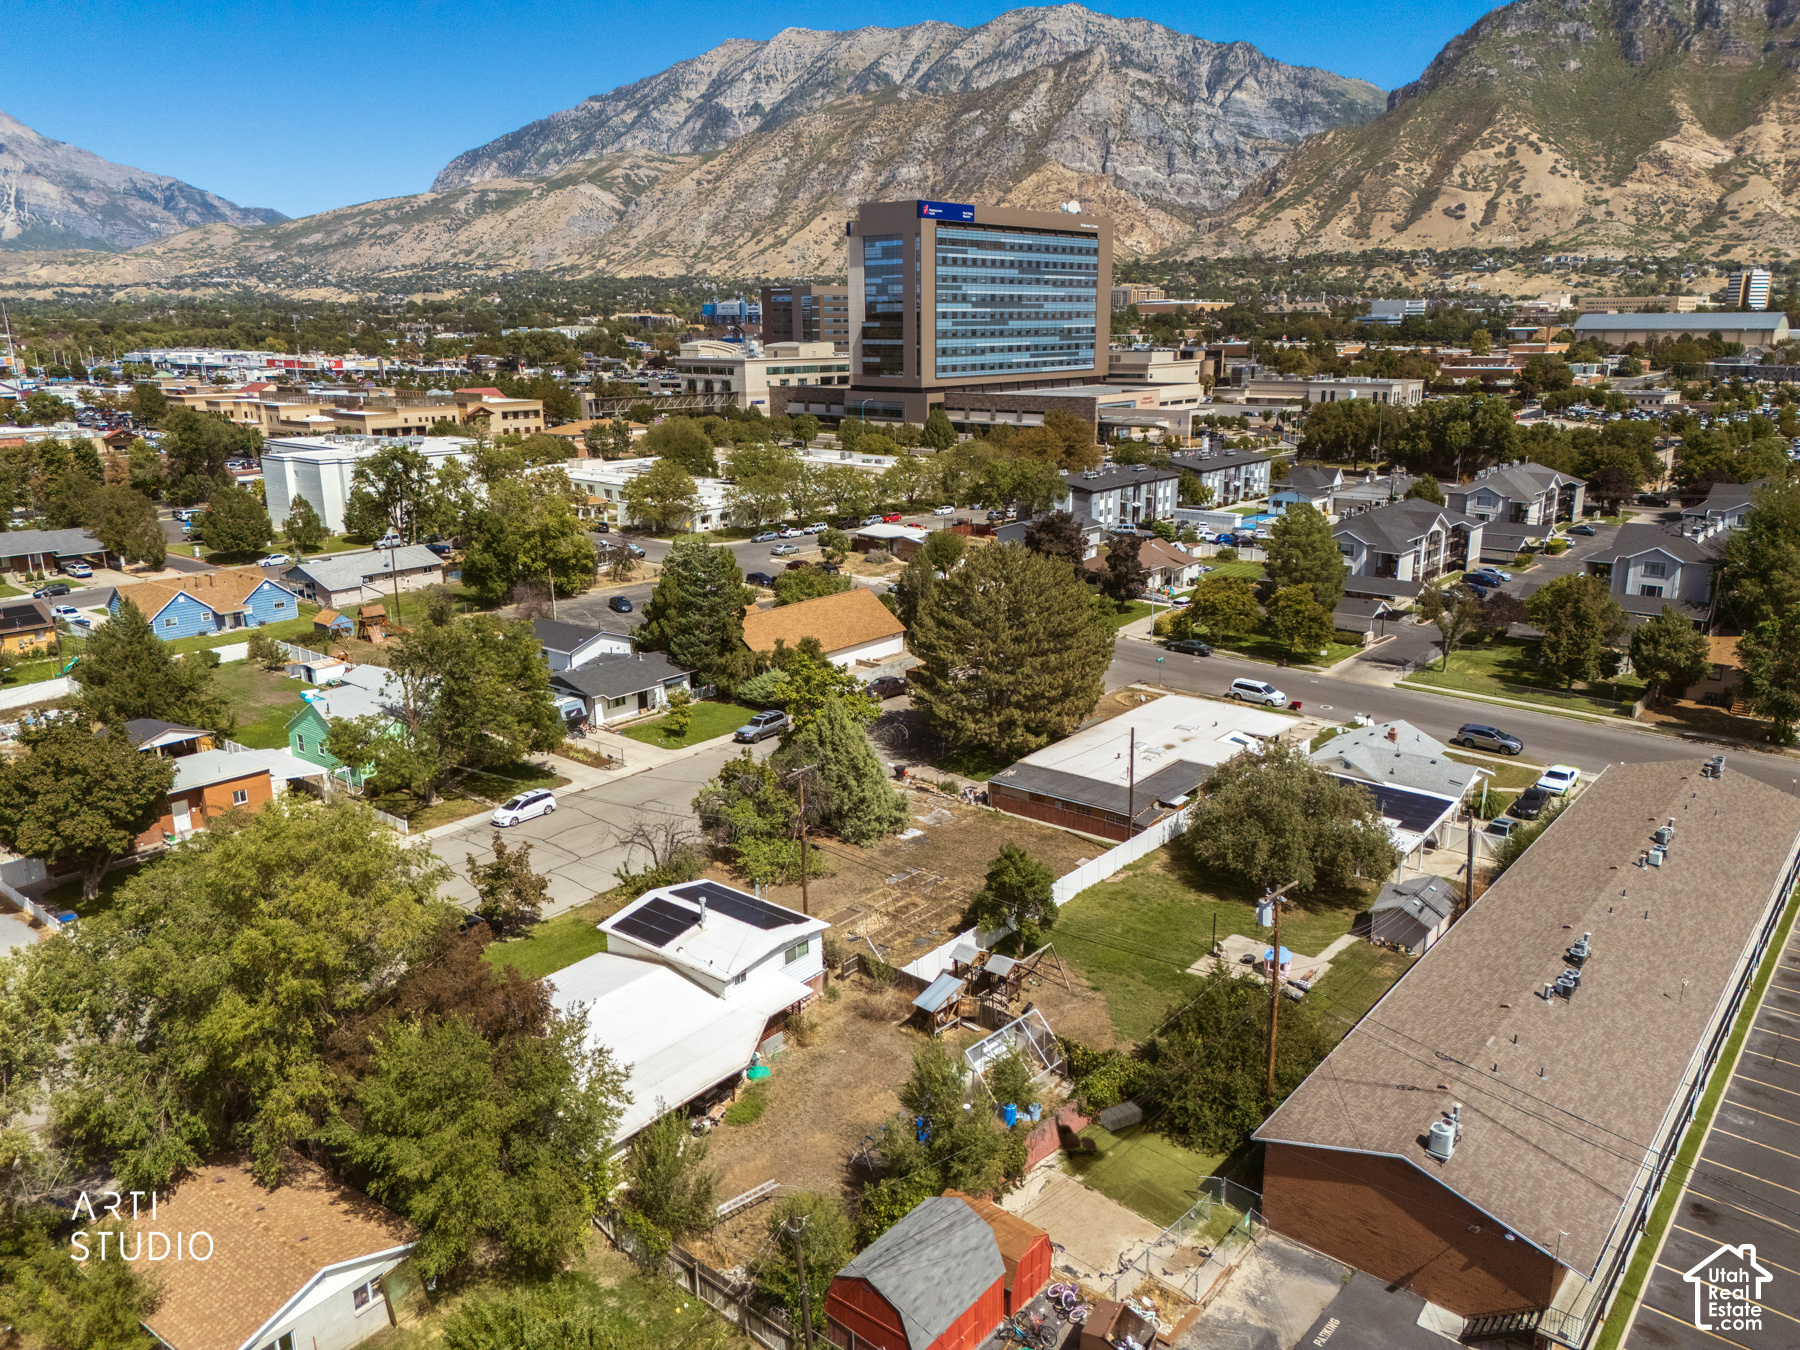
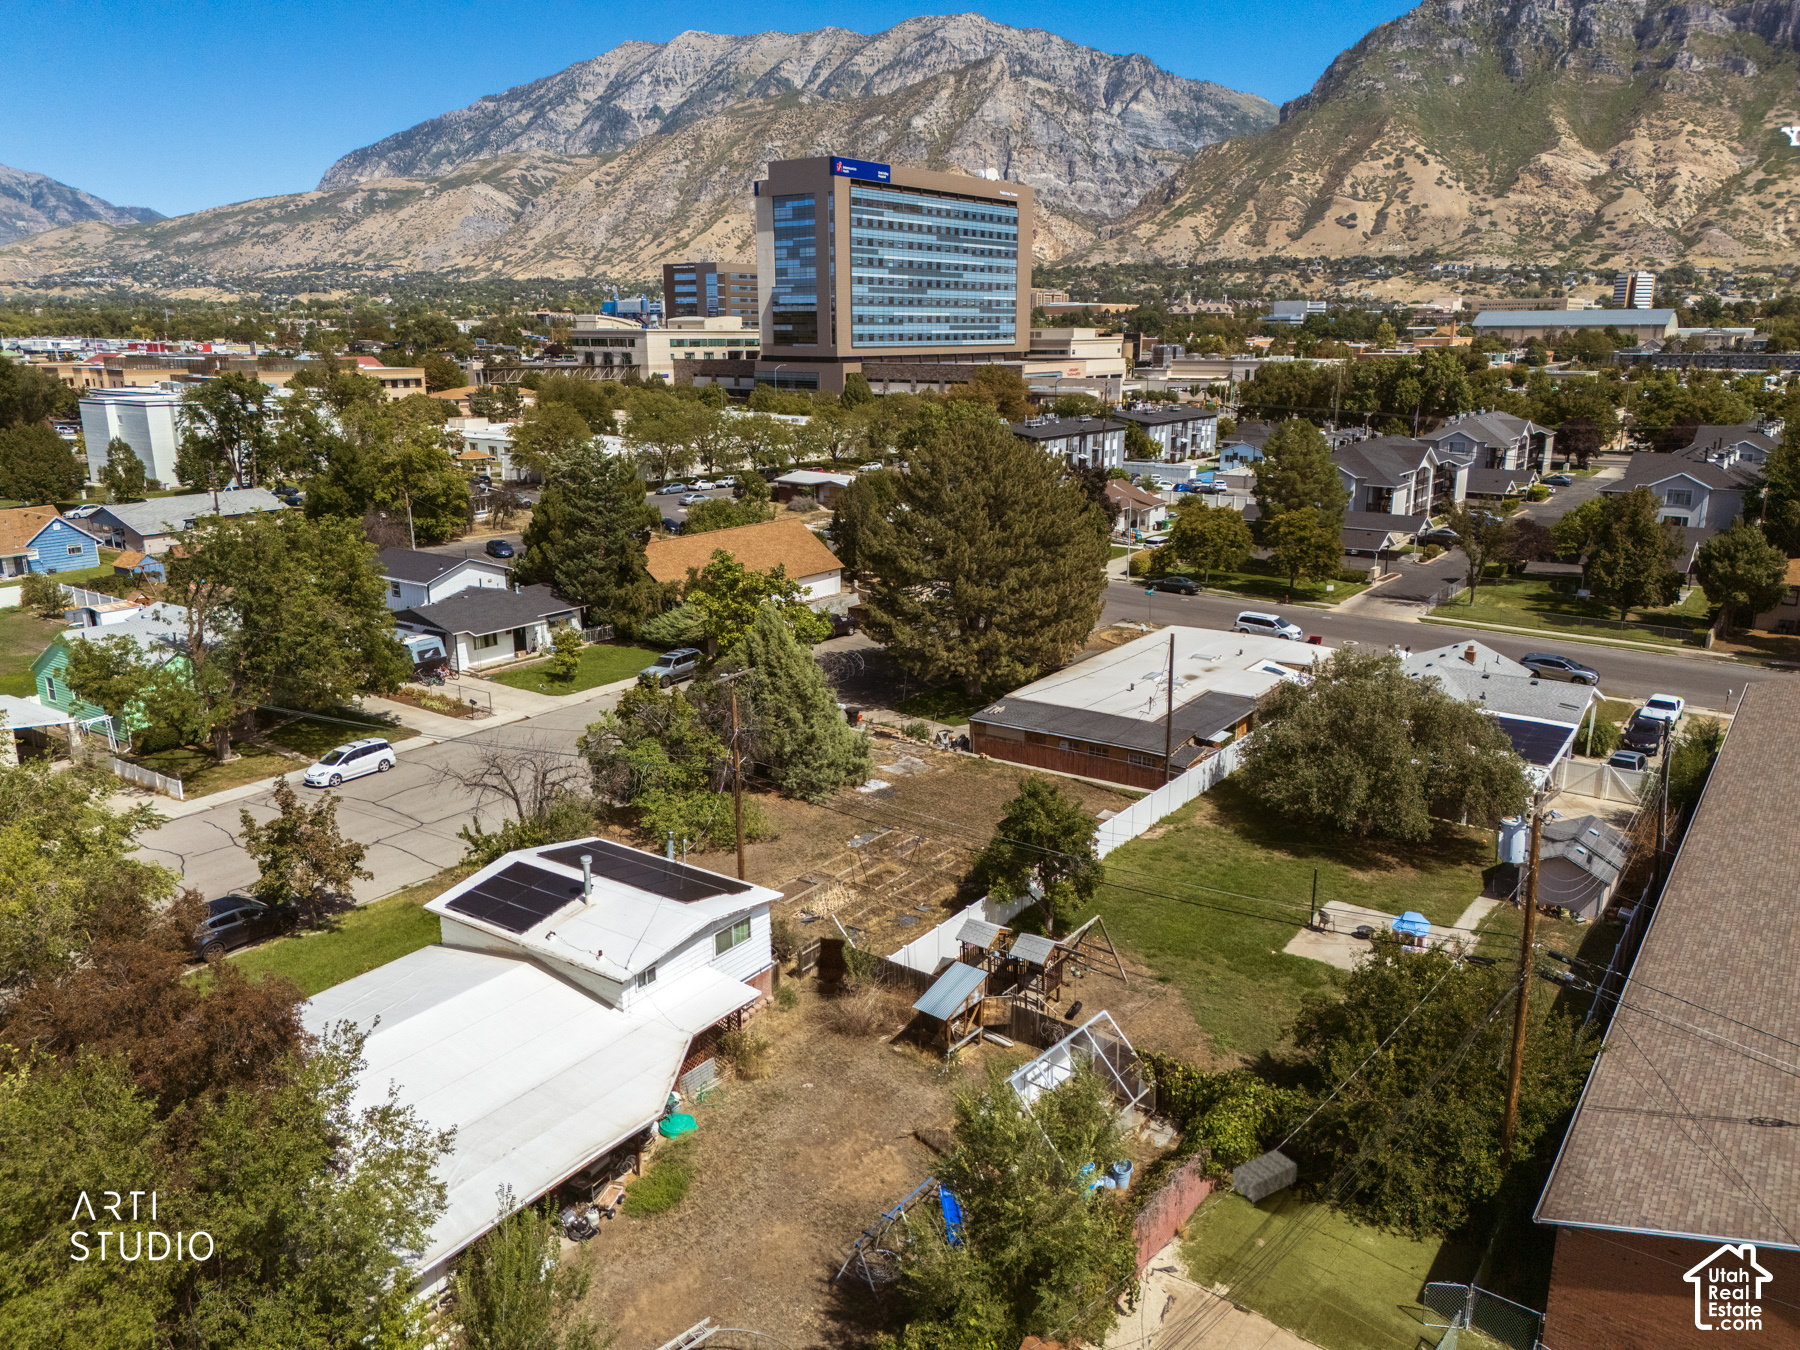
lounge chair: present [1055,1114,1097,1158] -> present [814,938,848,997]

